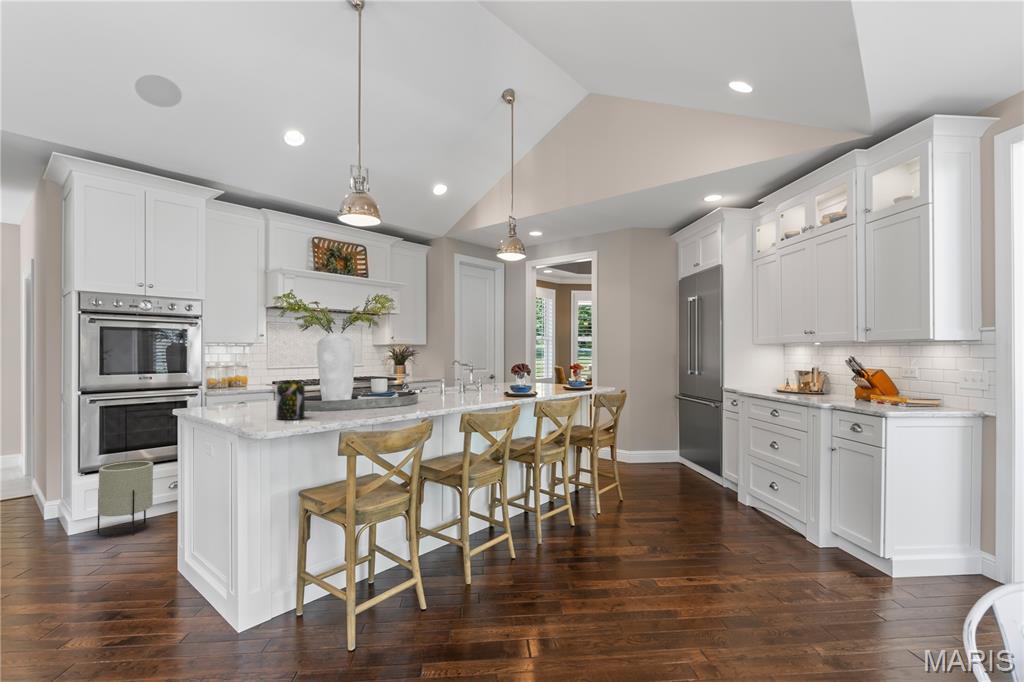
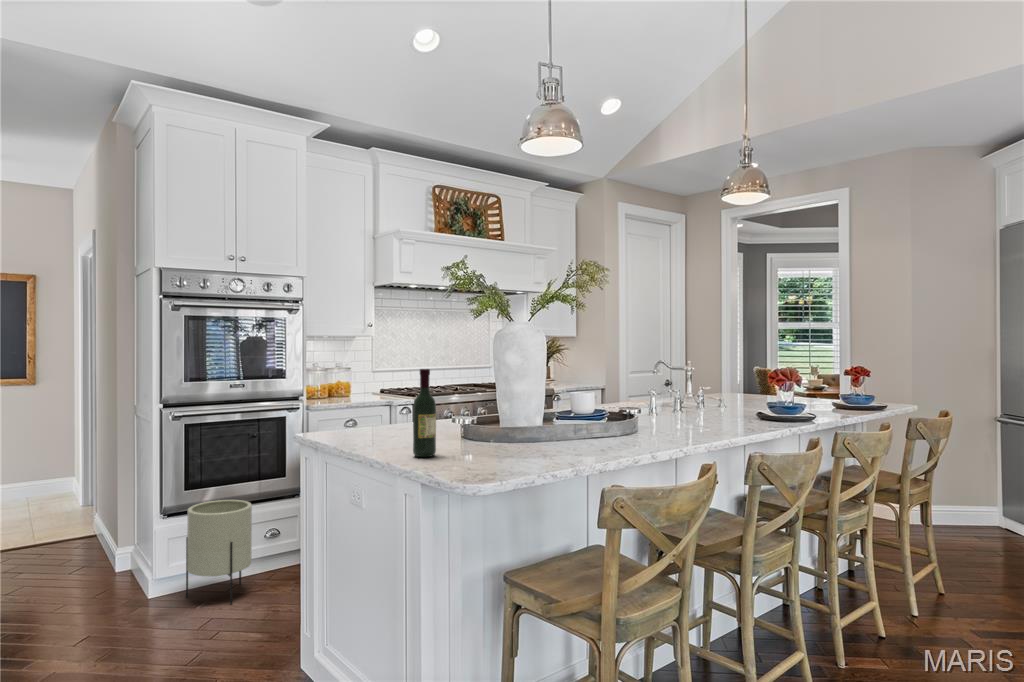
wine bottle: none [241,360,258,418] -> present [413,369,436,457]
jar: present [276,380,305,419] -> none [467,401,507,462]

